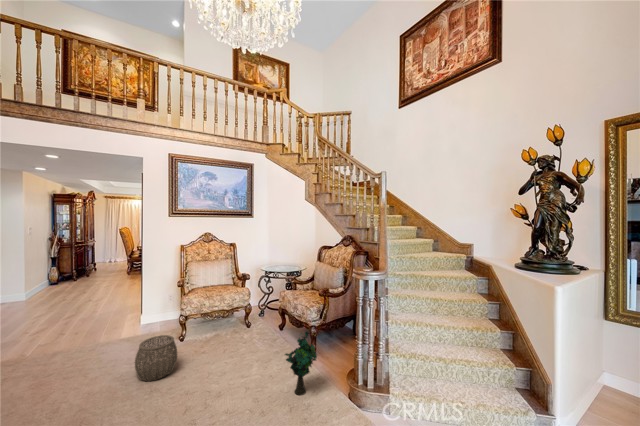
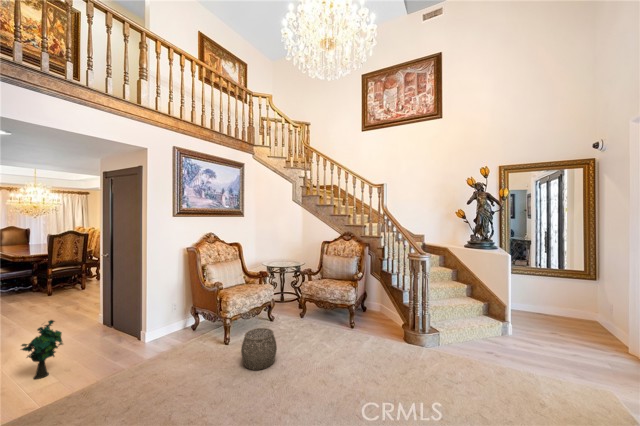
decorative plant: present [285,332,317,395] -> present [21,320,63,379]

